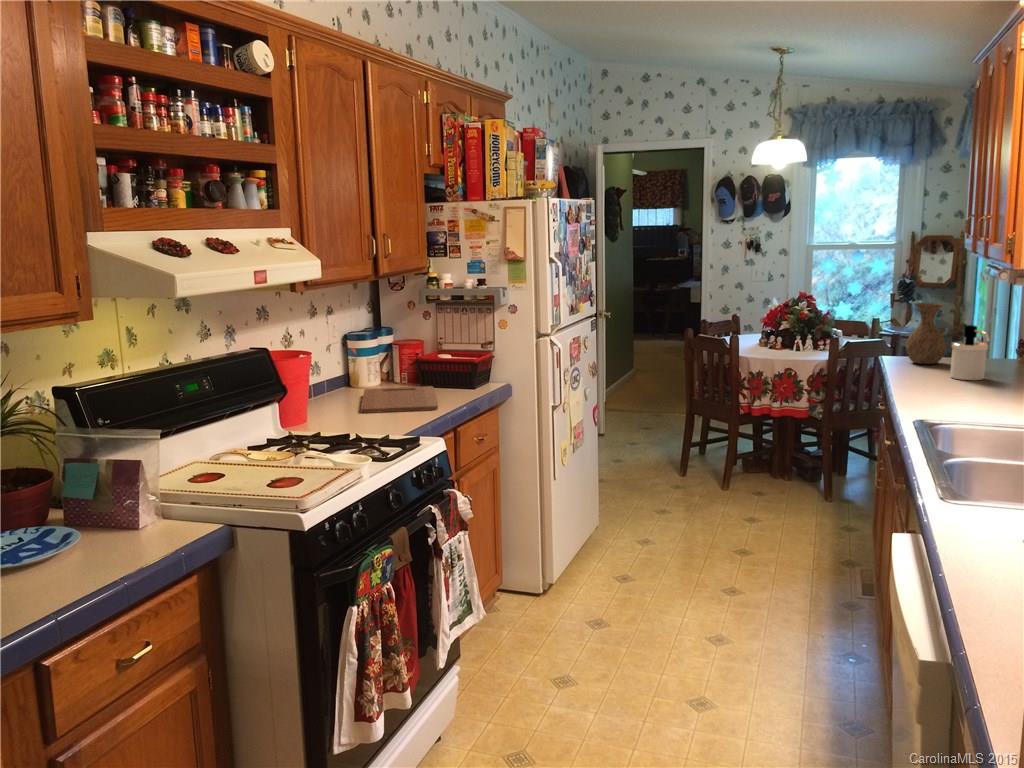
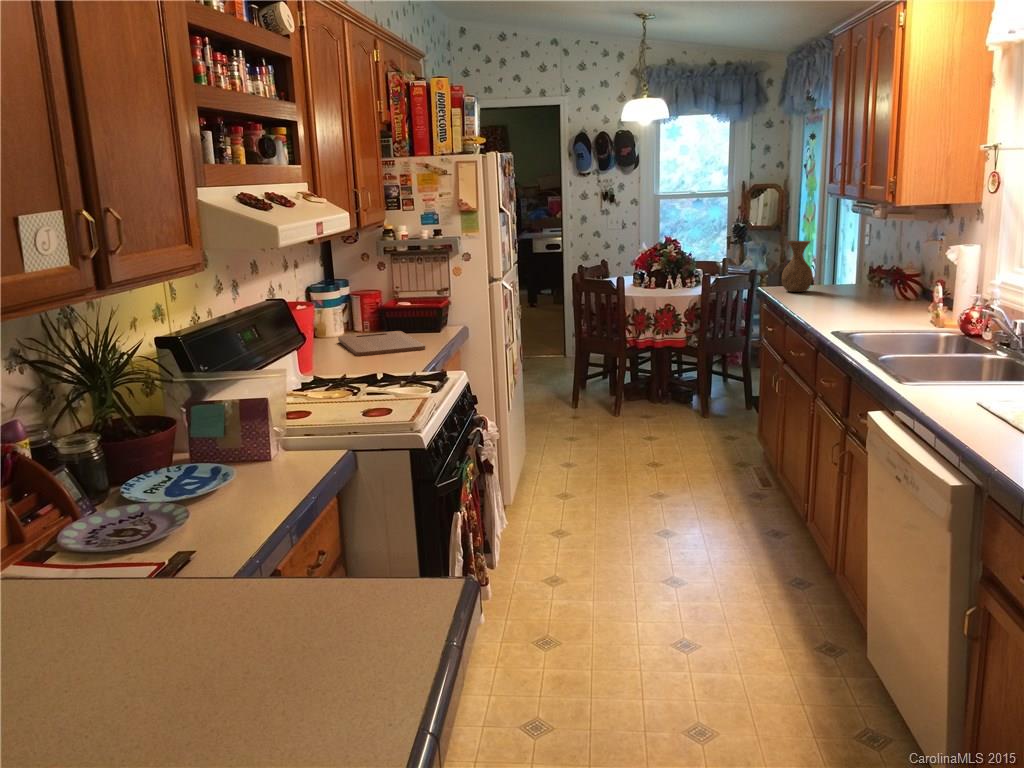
soap dispenser: present [950,325,990,380] -> none [824,257,857,302]

